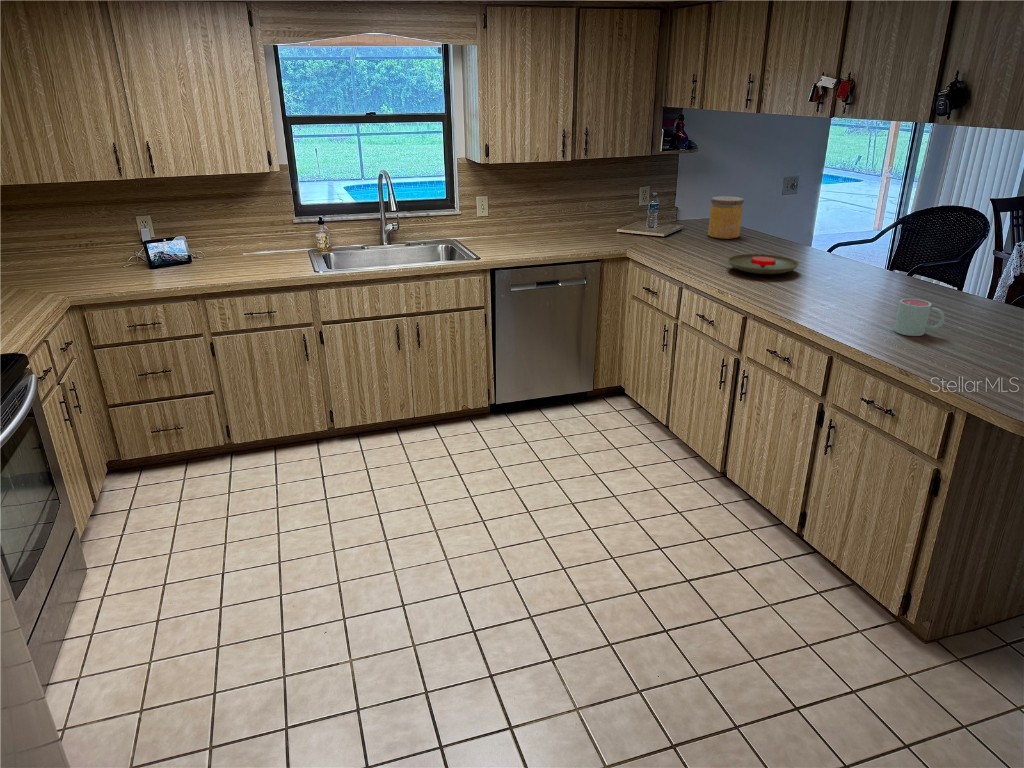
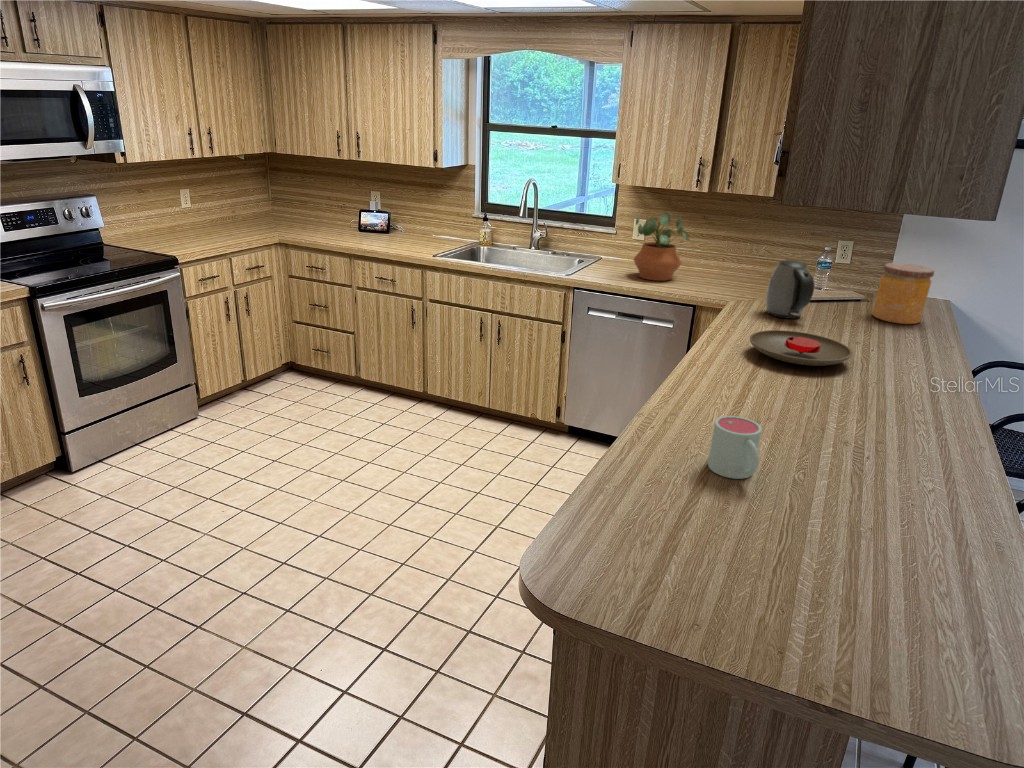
potted plant: none [516,186,564,248] -> present [634,213,690,281]
kettle: none [665,207,707,251] -> present [766,260,814,319]

